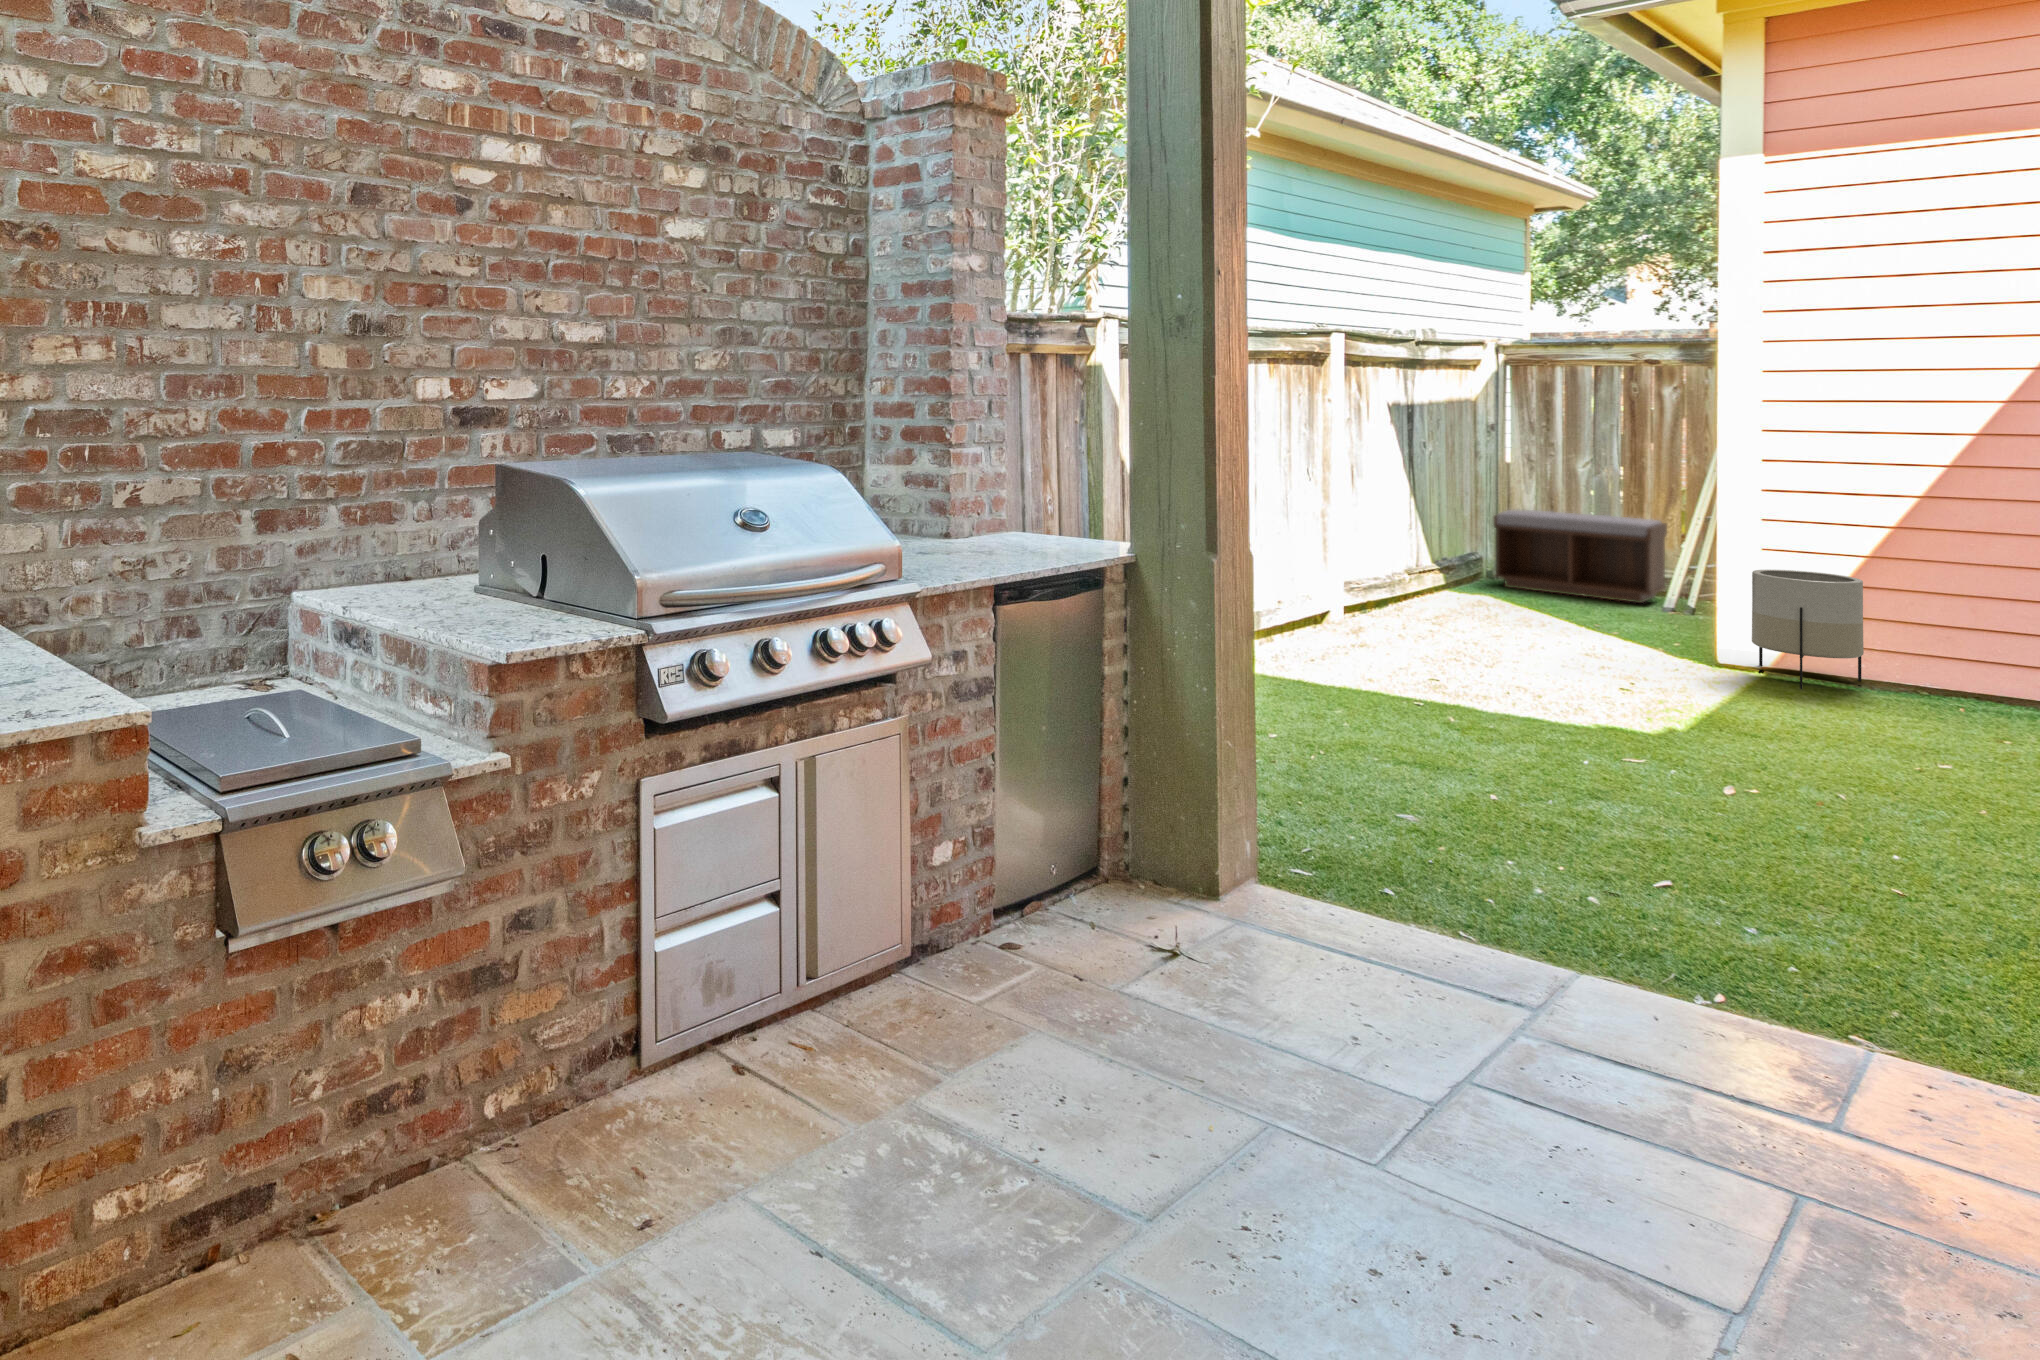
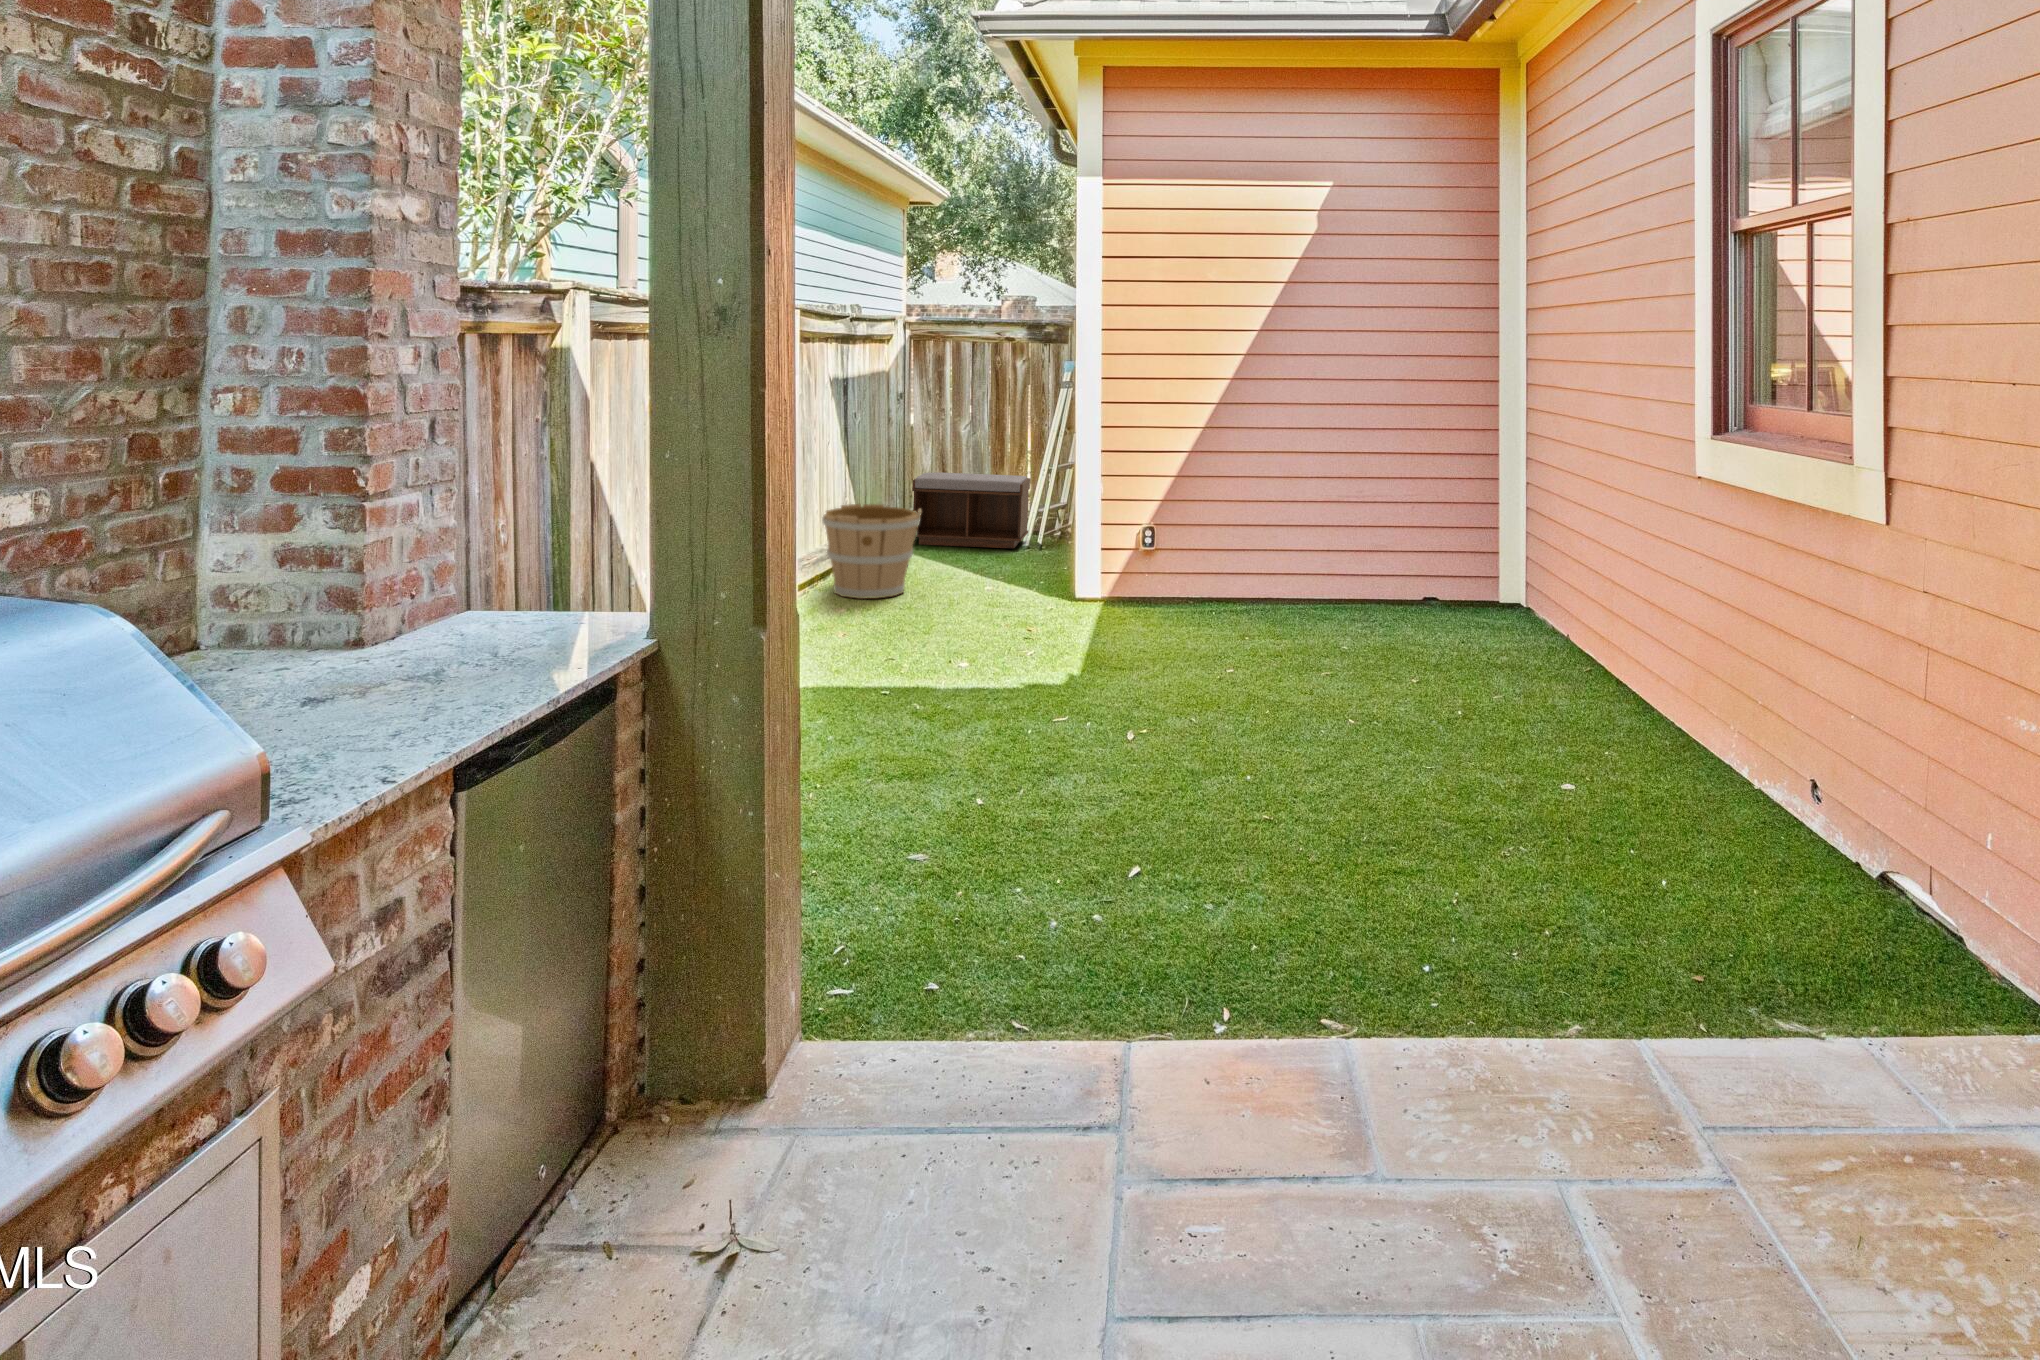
wooden bucket: none [1367,530,1490,628] -> present [822,504,921,599]
planter: present [1752,570,1864,690] -> none [1097,518,1163,616]

